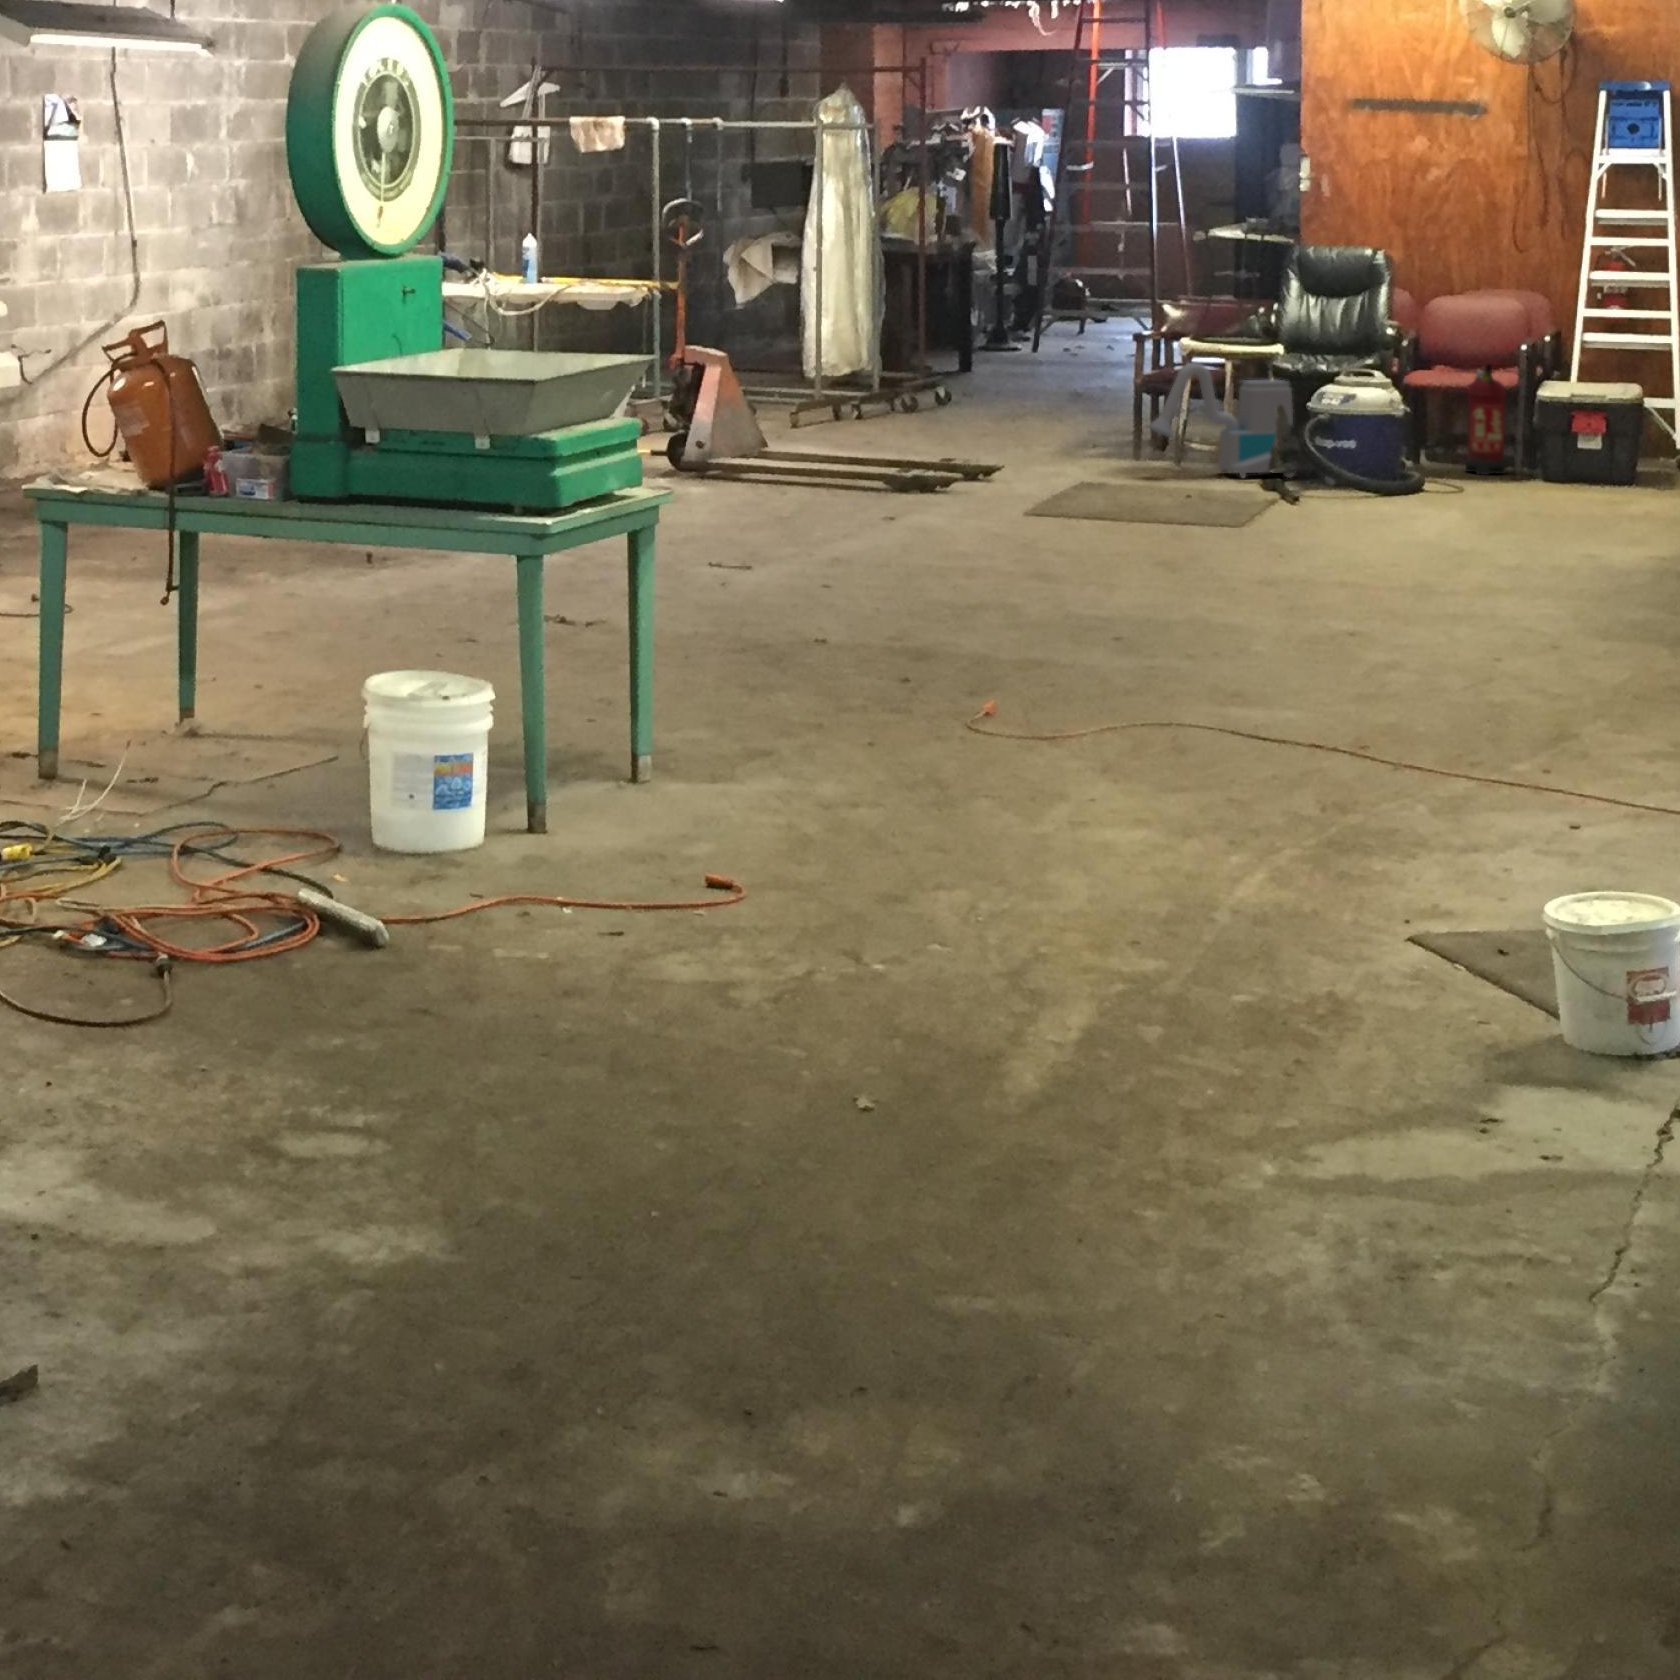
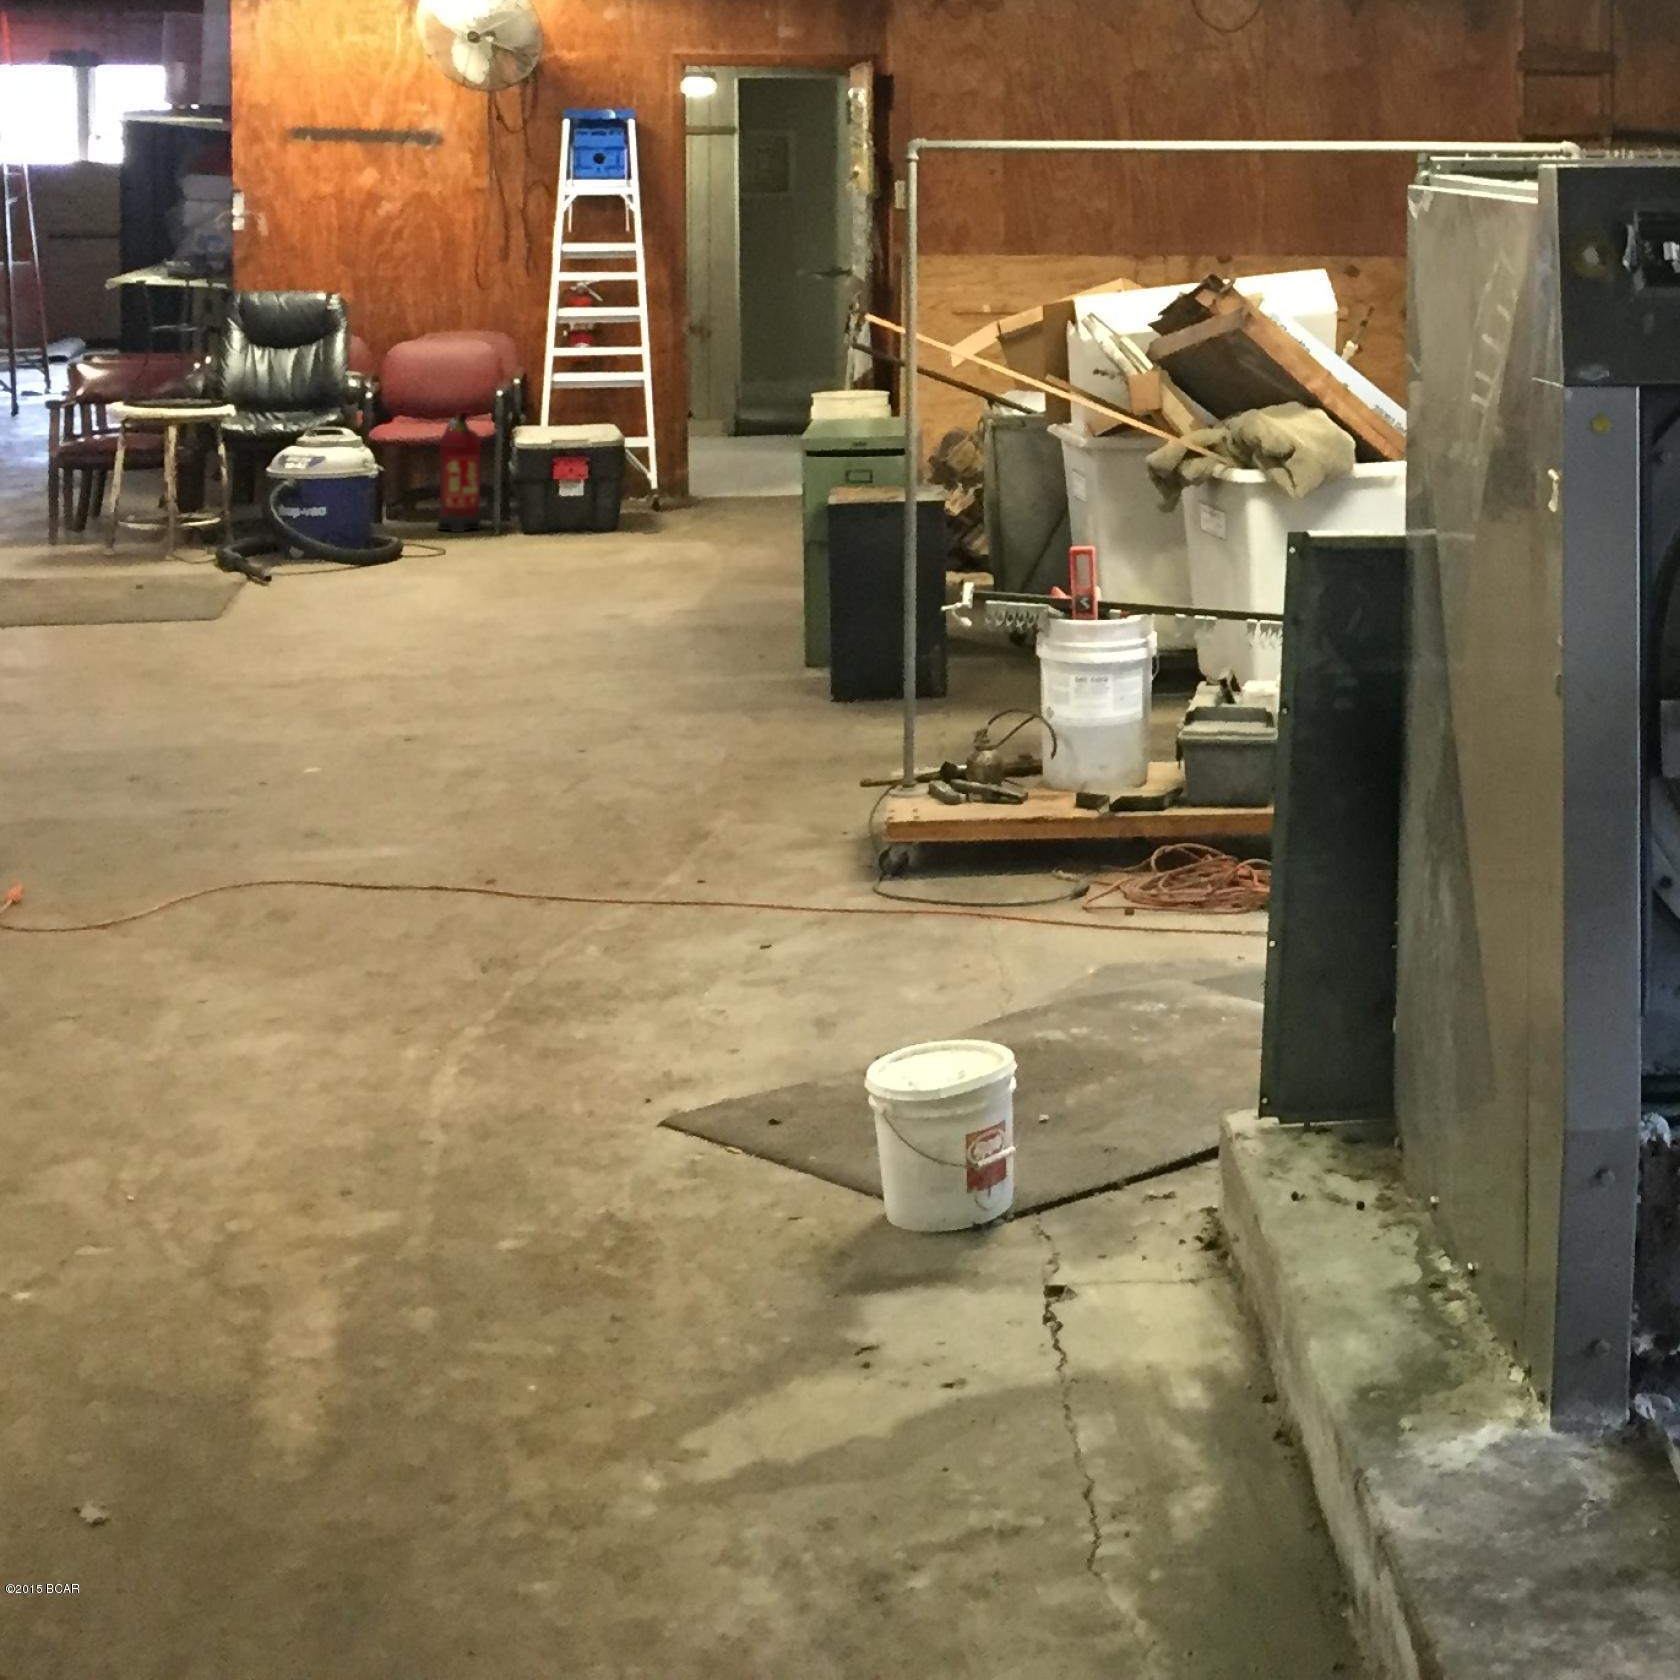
vacuum cleaner: present [1147,362,1296,478] -> none [69,433,255,562]

